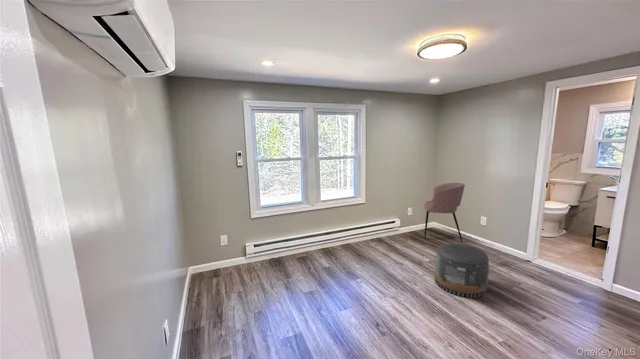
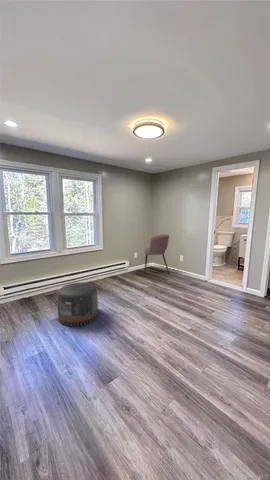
pouf: present [435,243,489,297] -> present [57,283,98,326]

